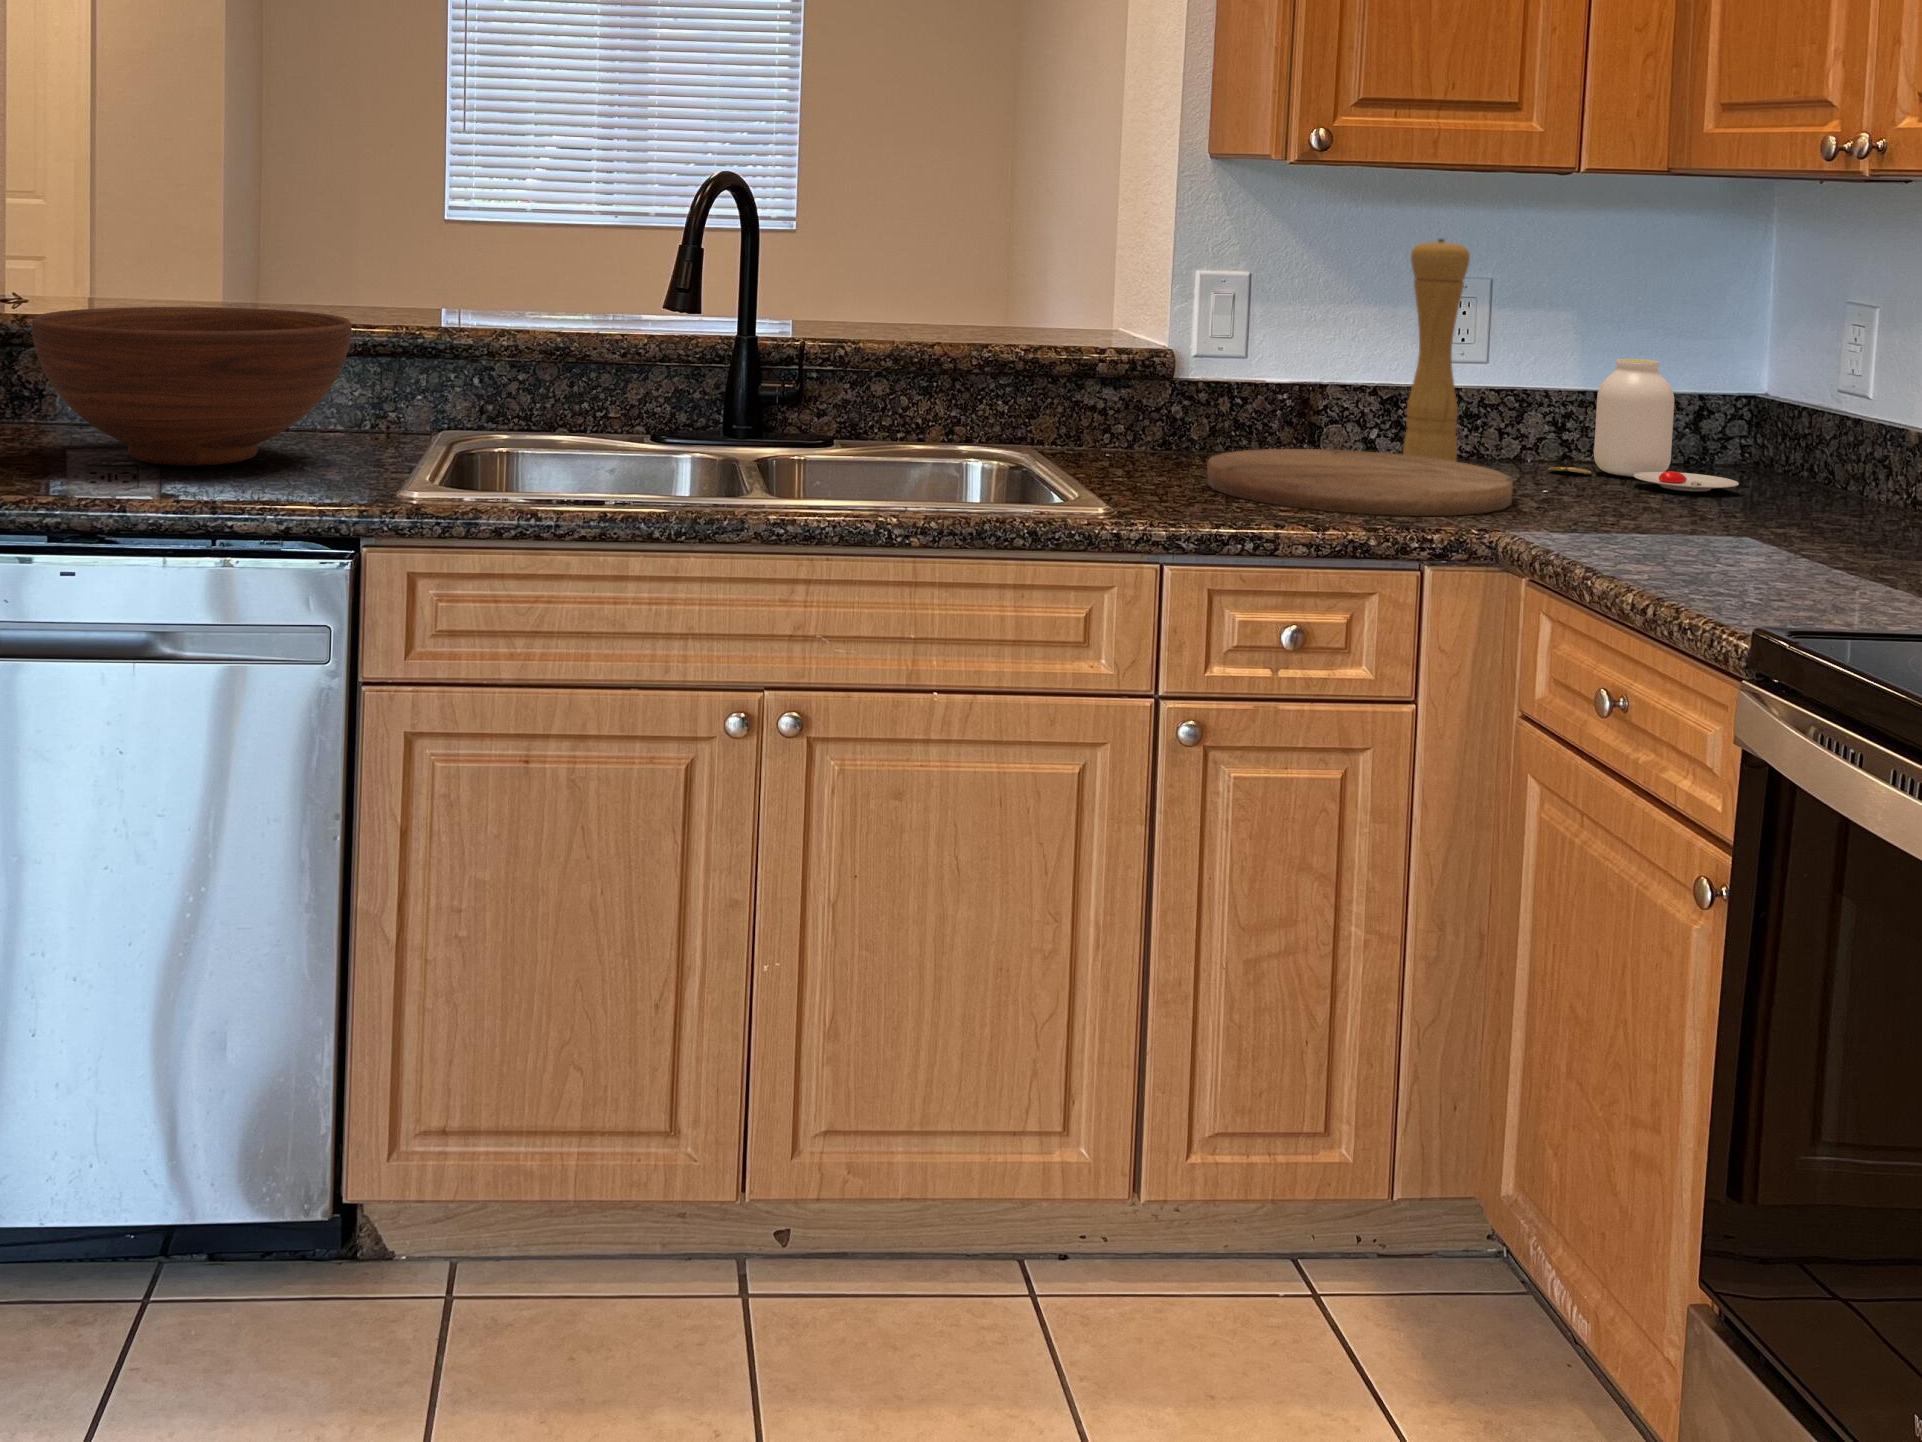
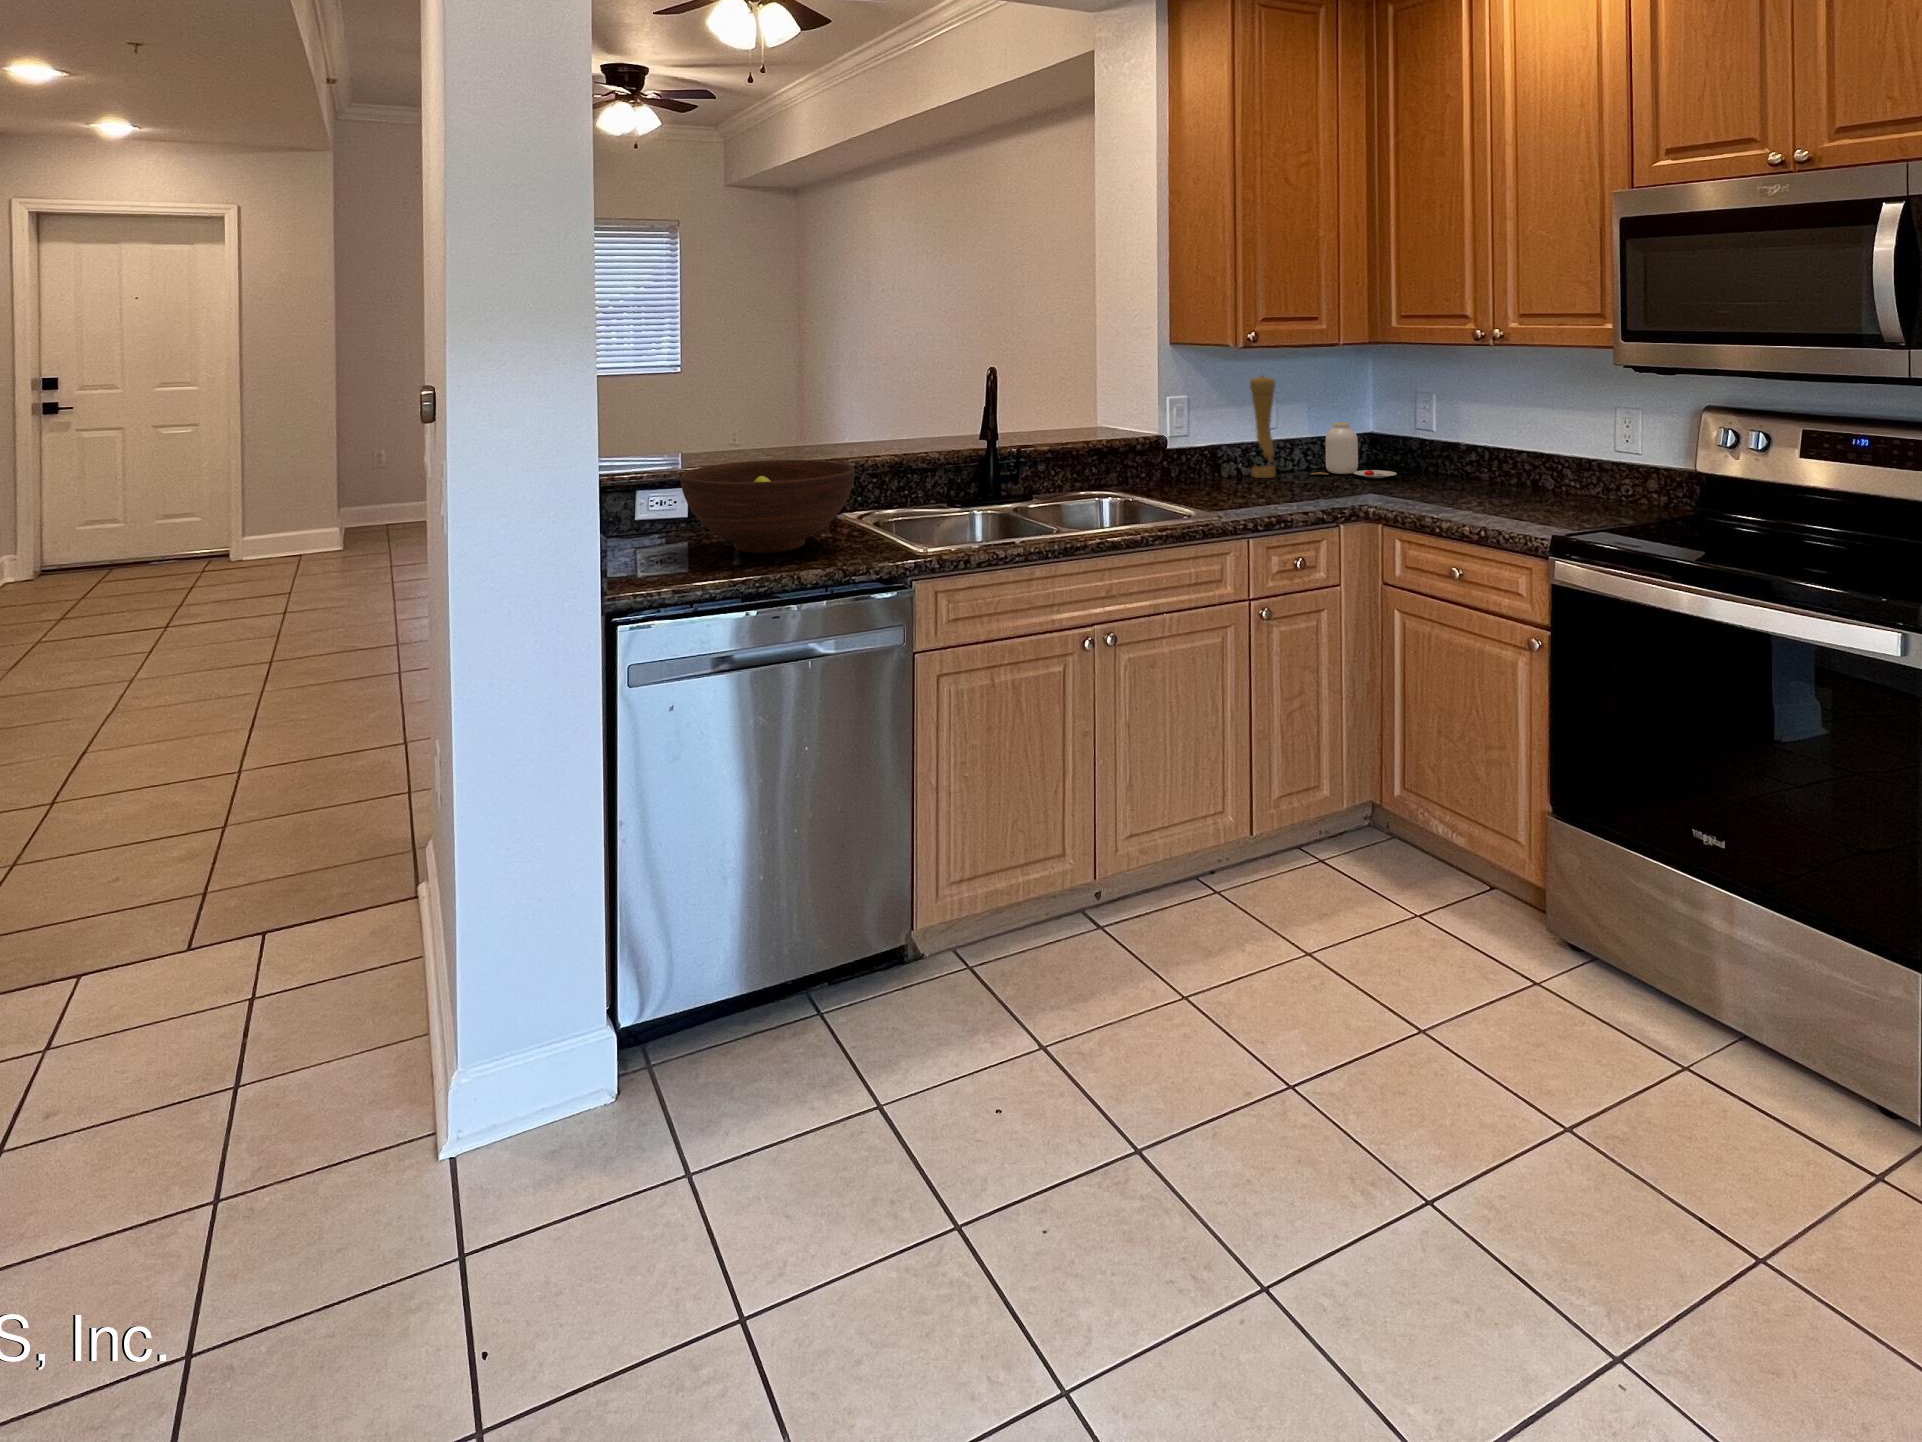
cutting board: present [1206,449,1513,516] -> none [1211,475,1346,505]

